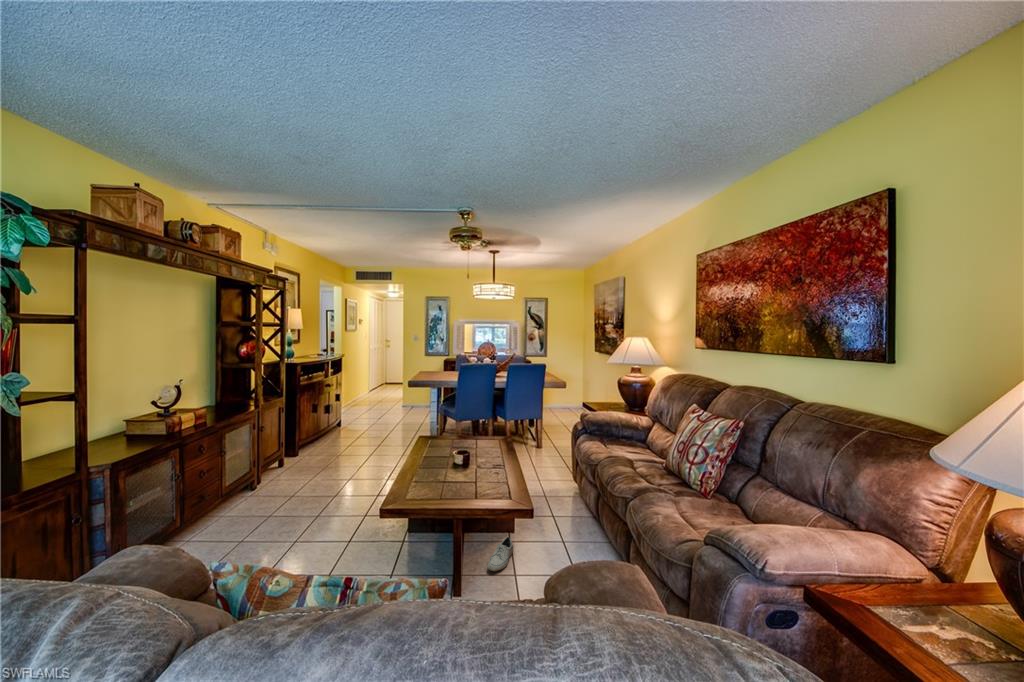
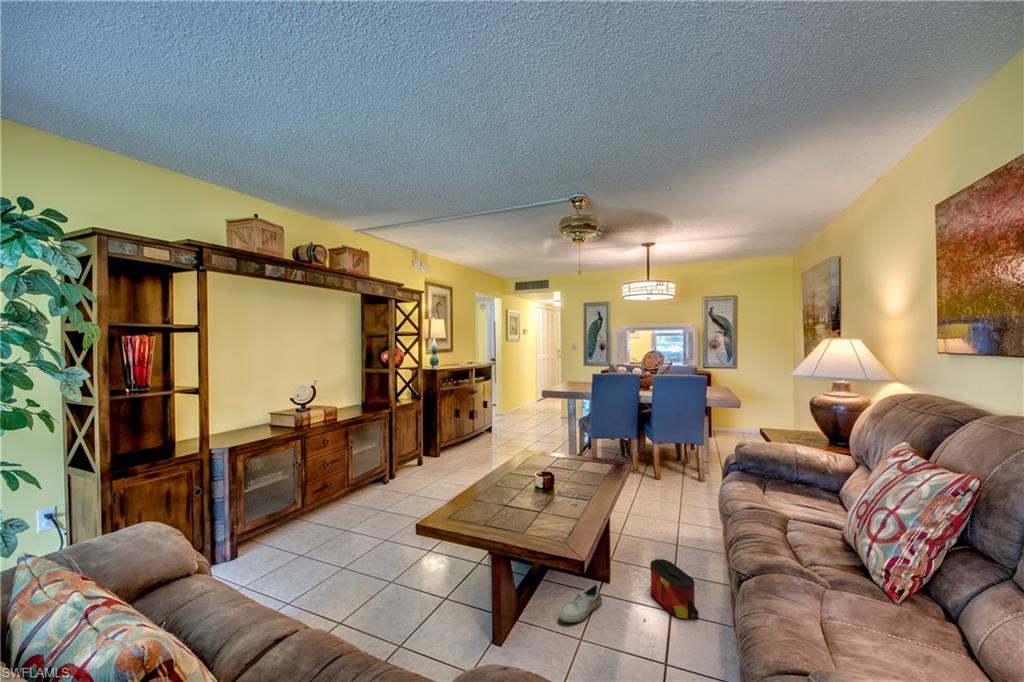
bag: none [541,506,581,546] -> present [650,559,698,620]

